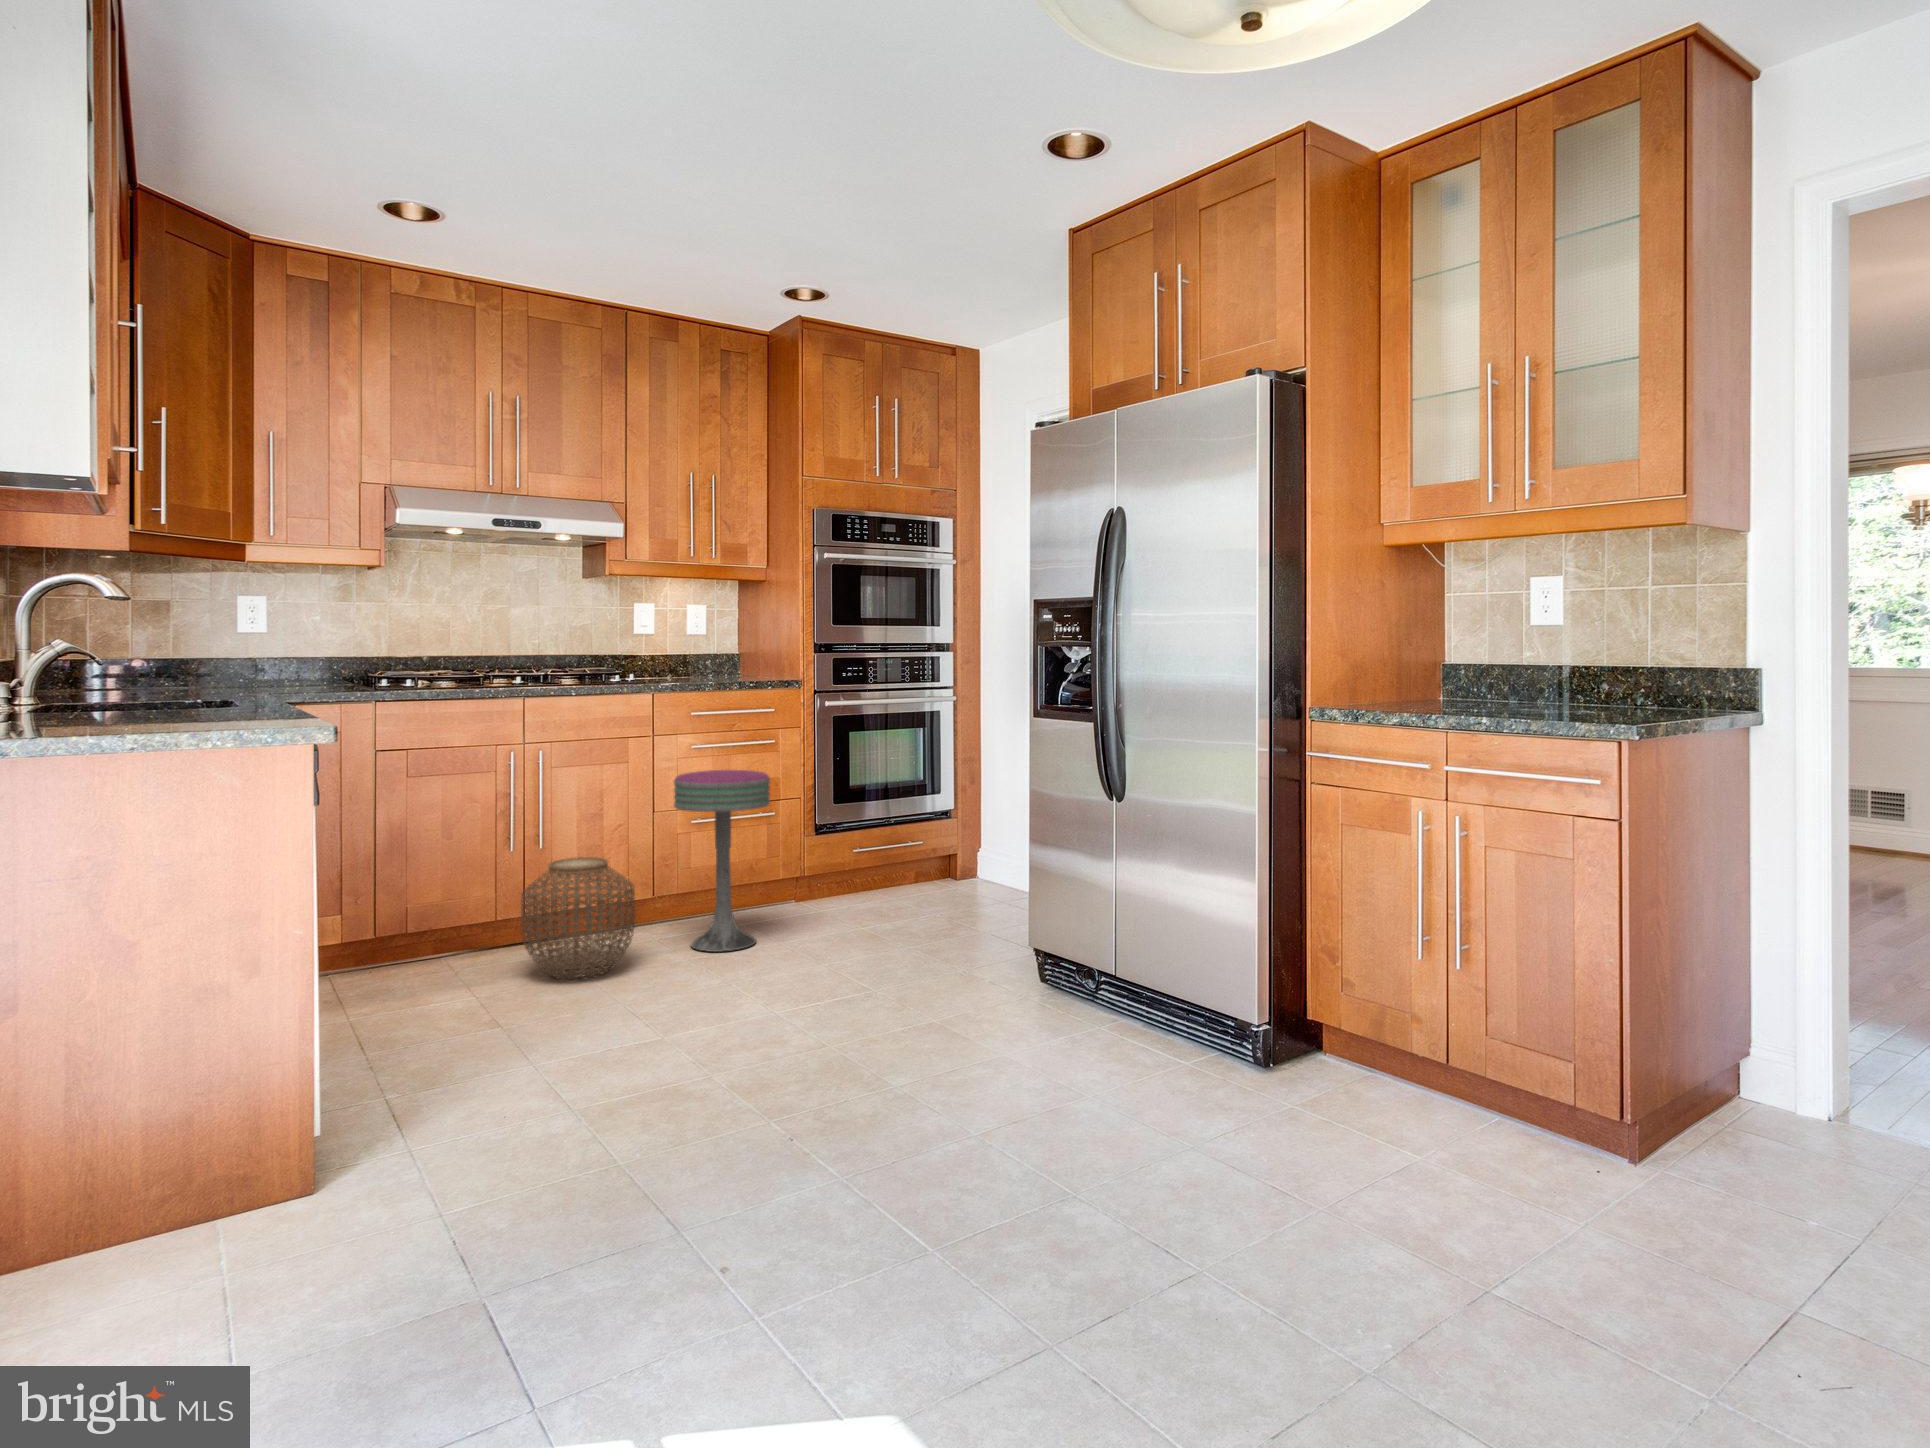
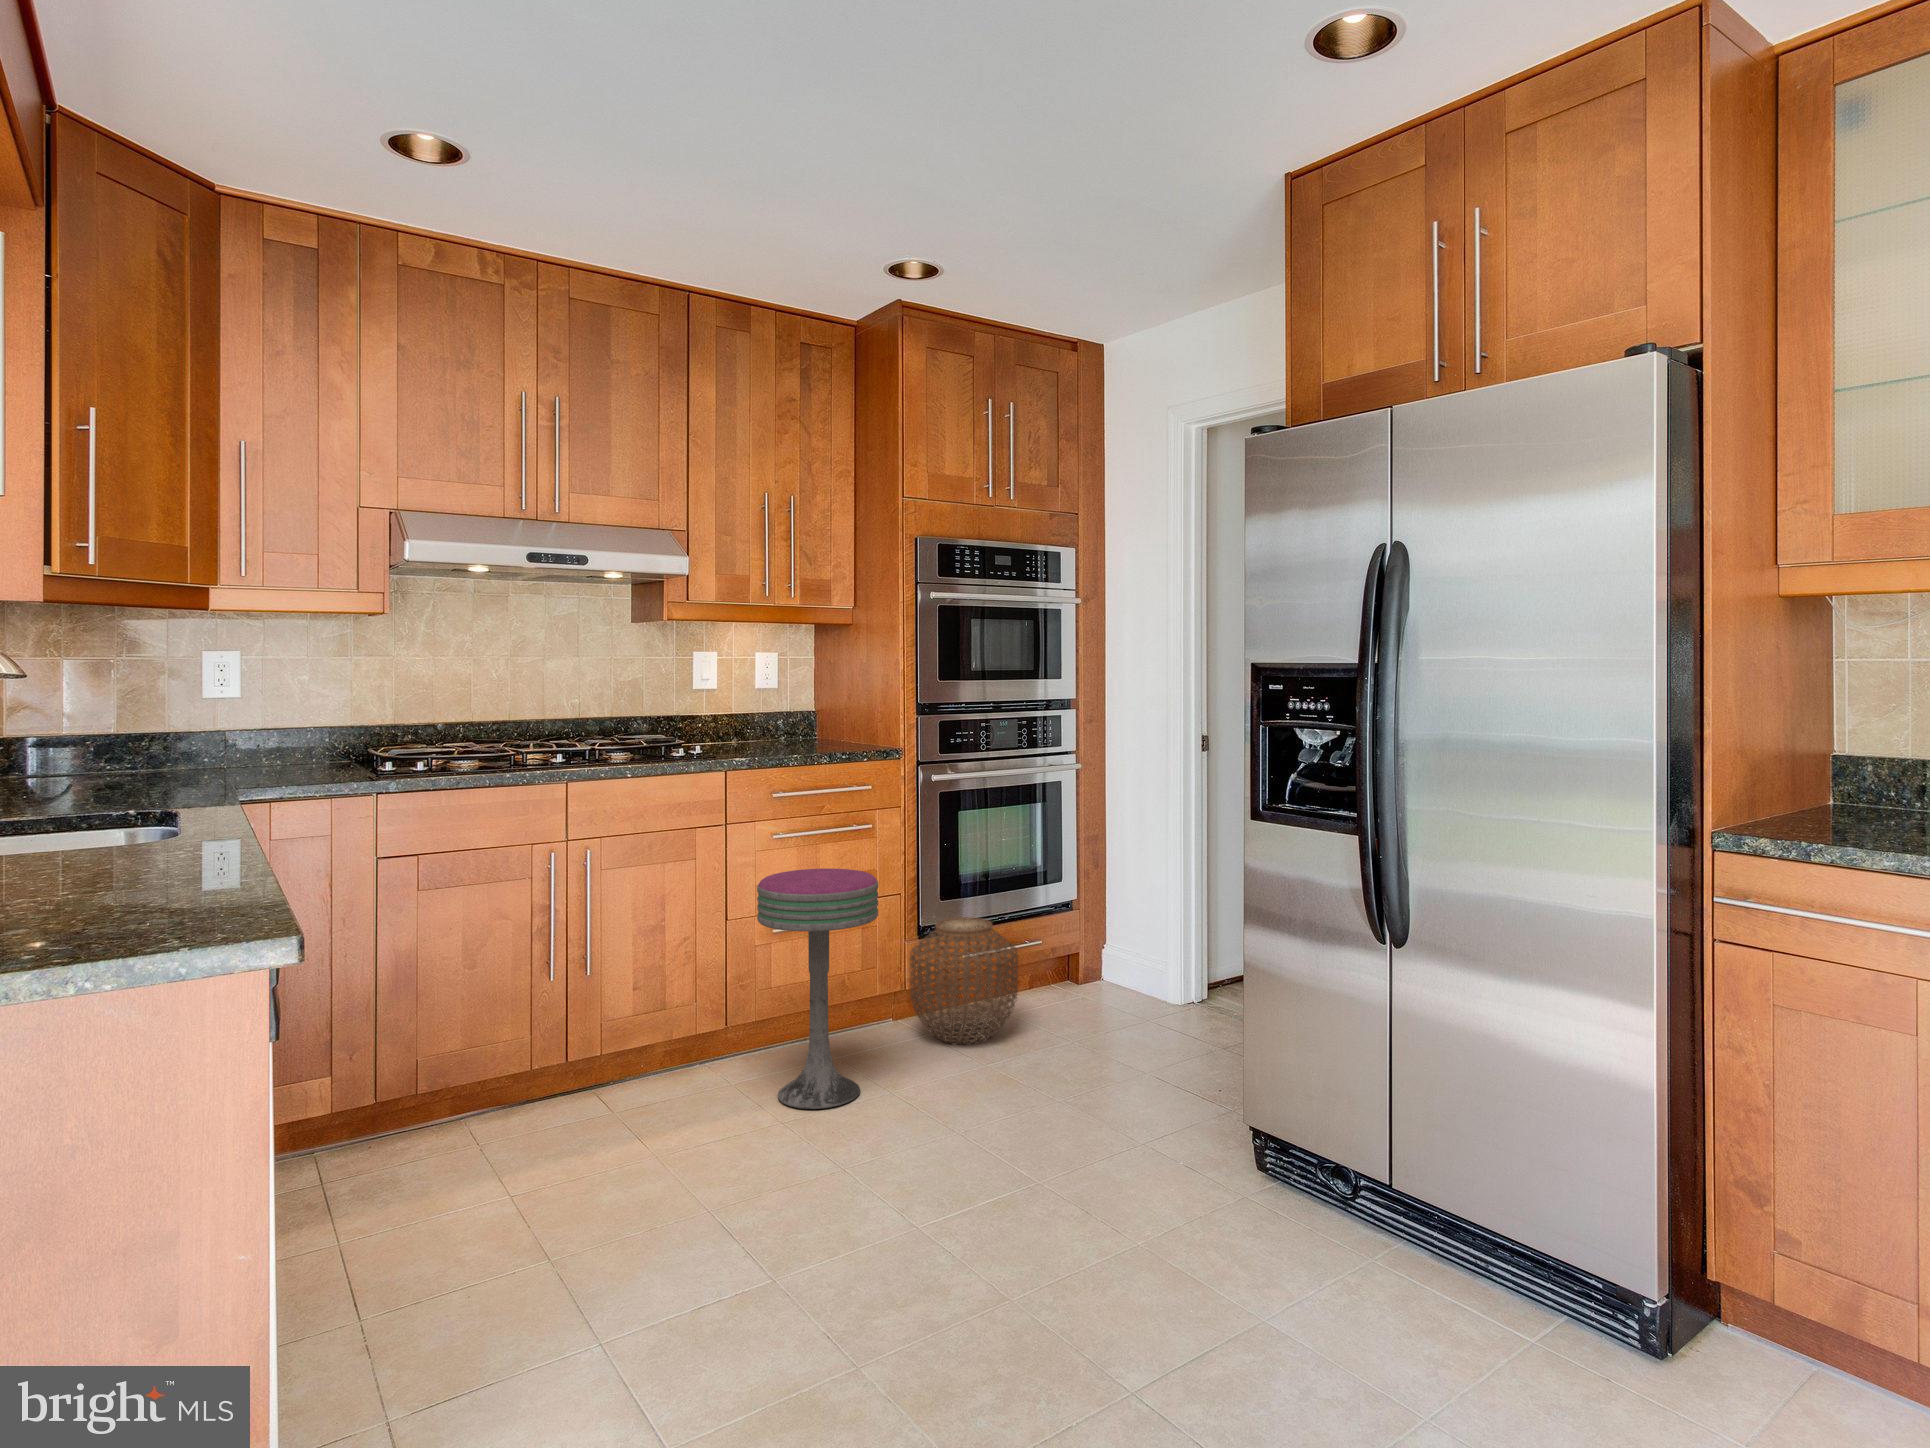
woven basket: present [521,857,635,979] -> present [910,917,1018,1044]

